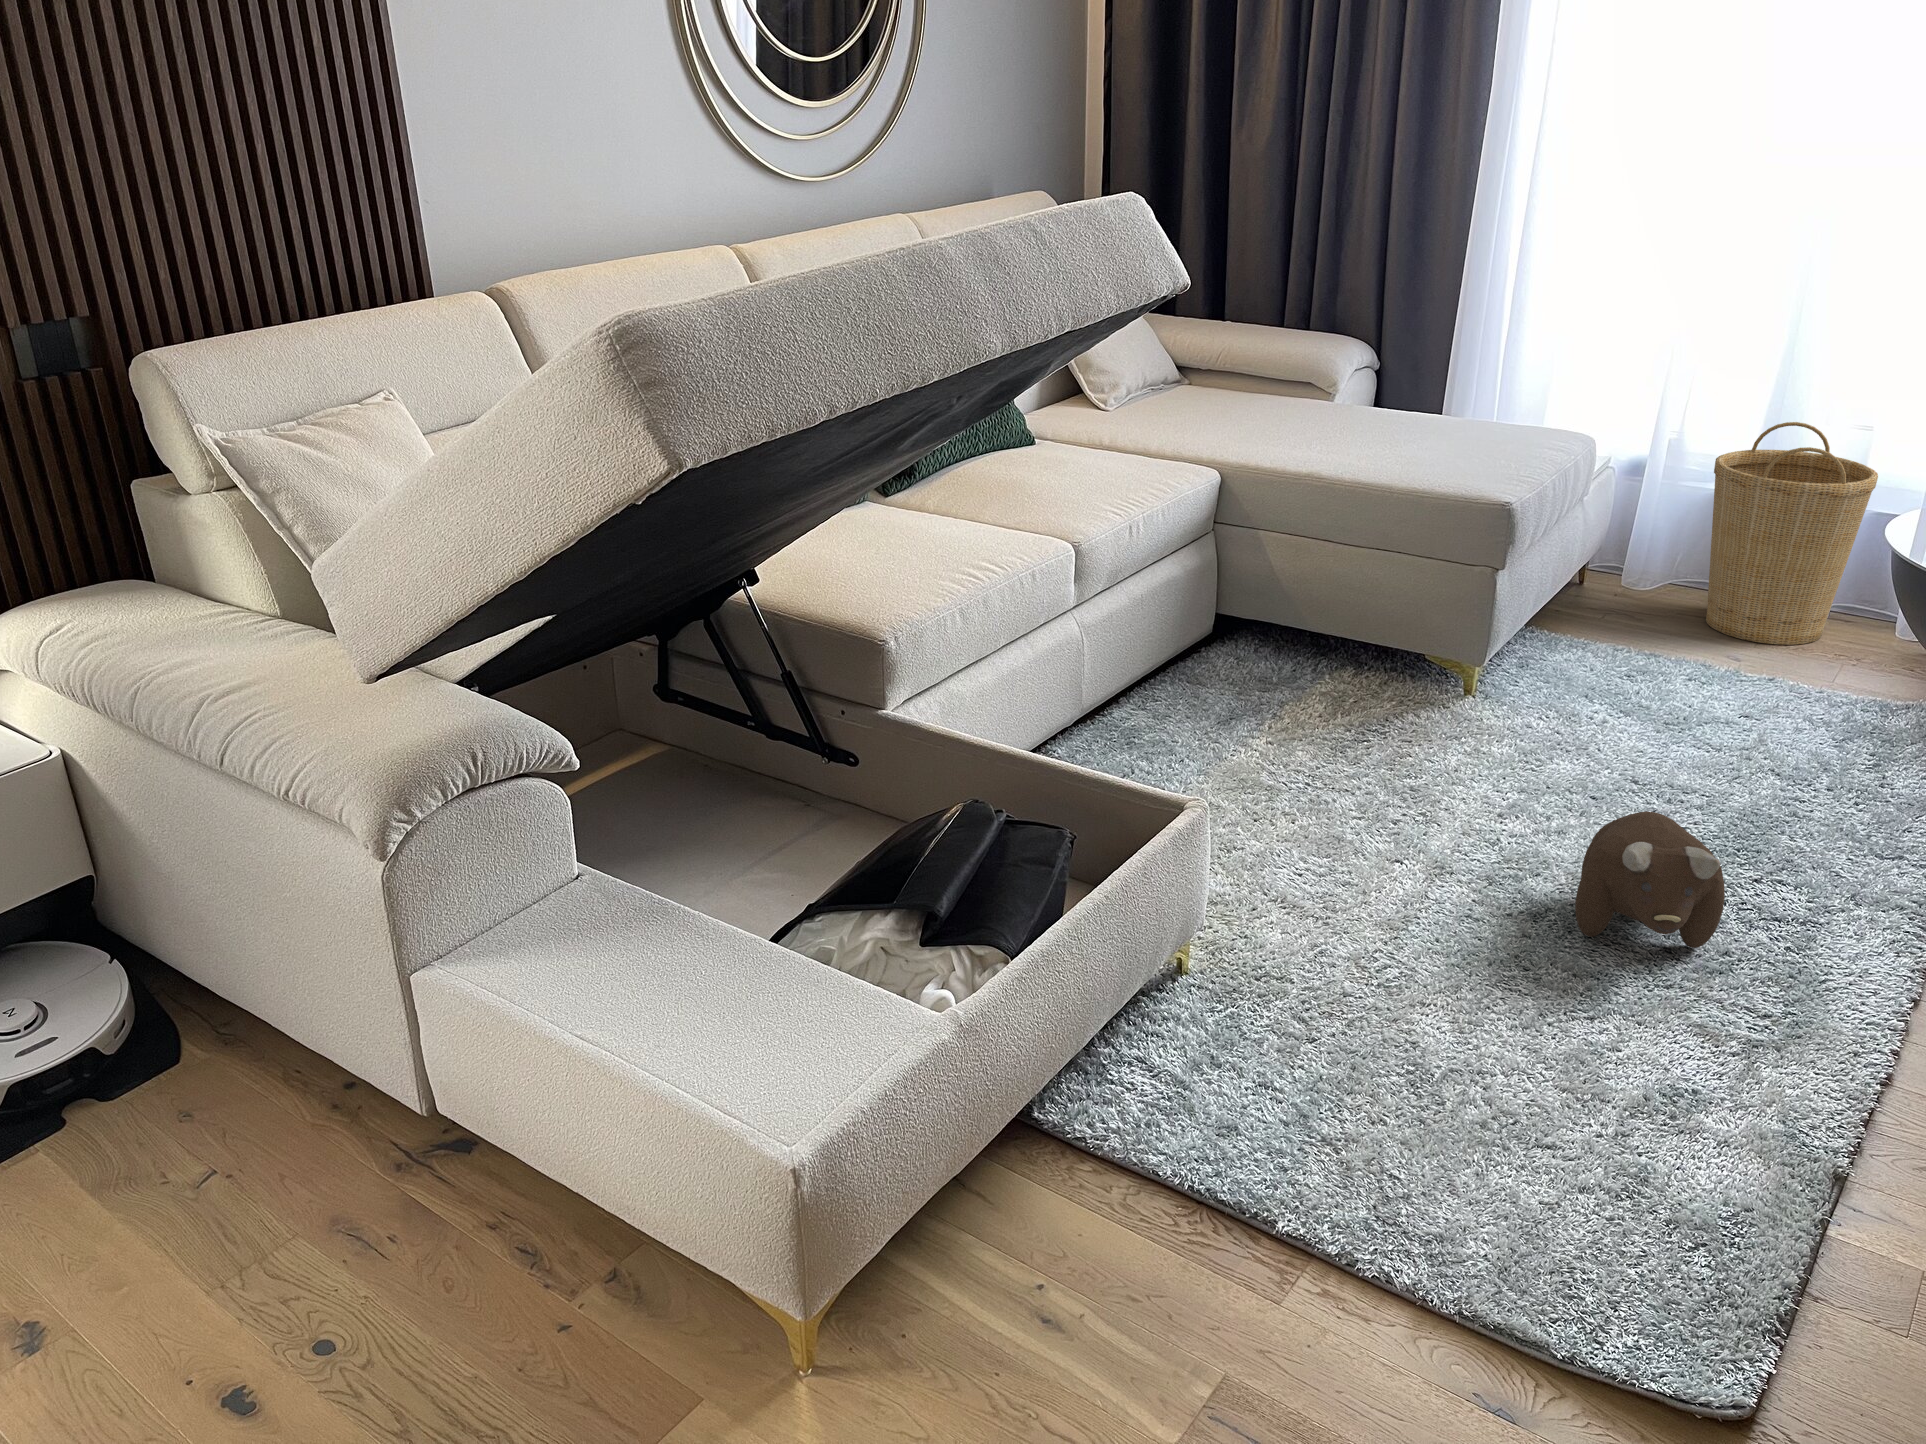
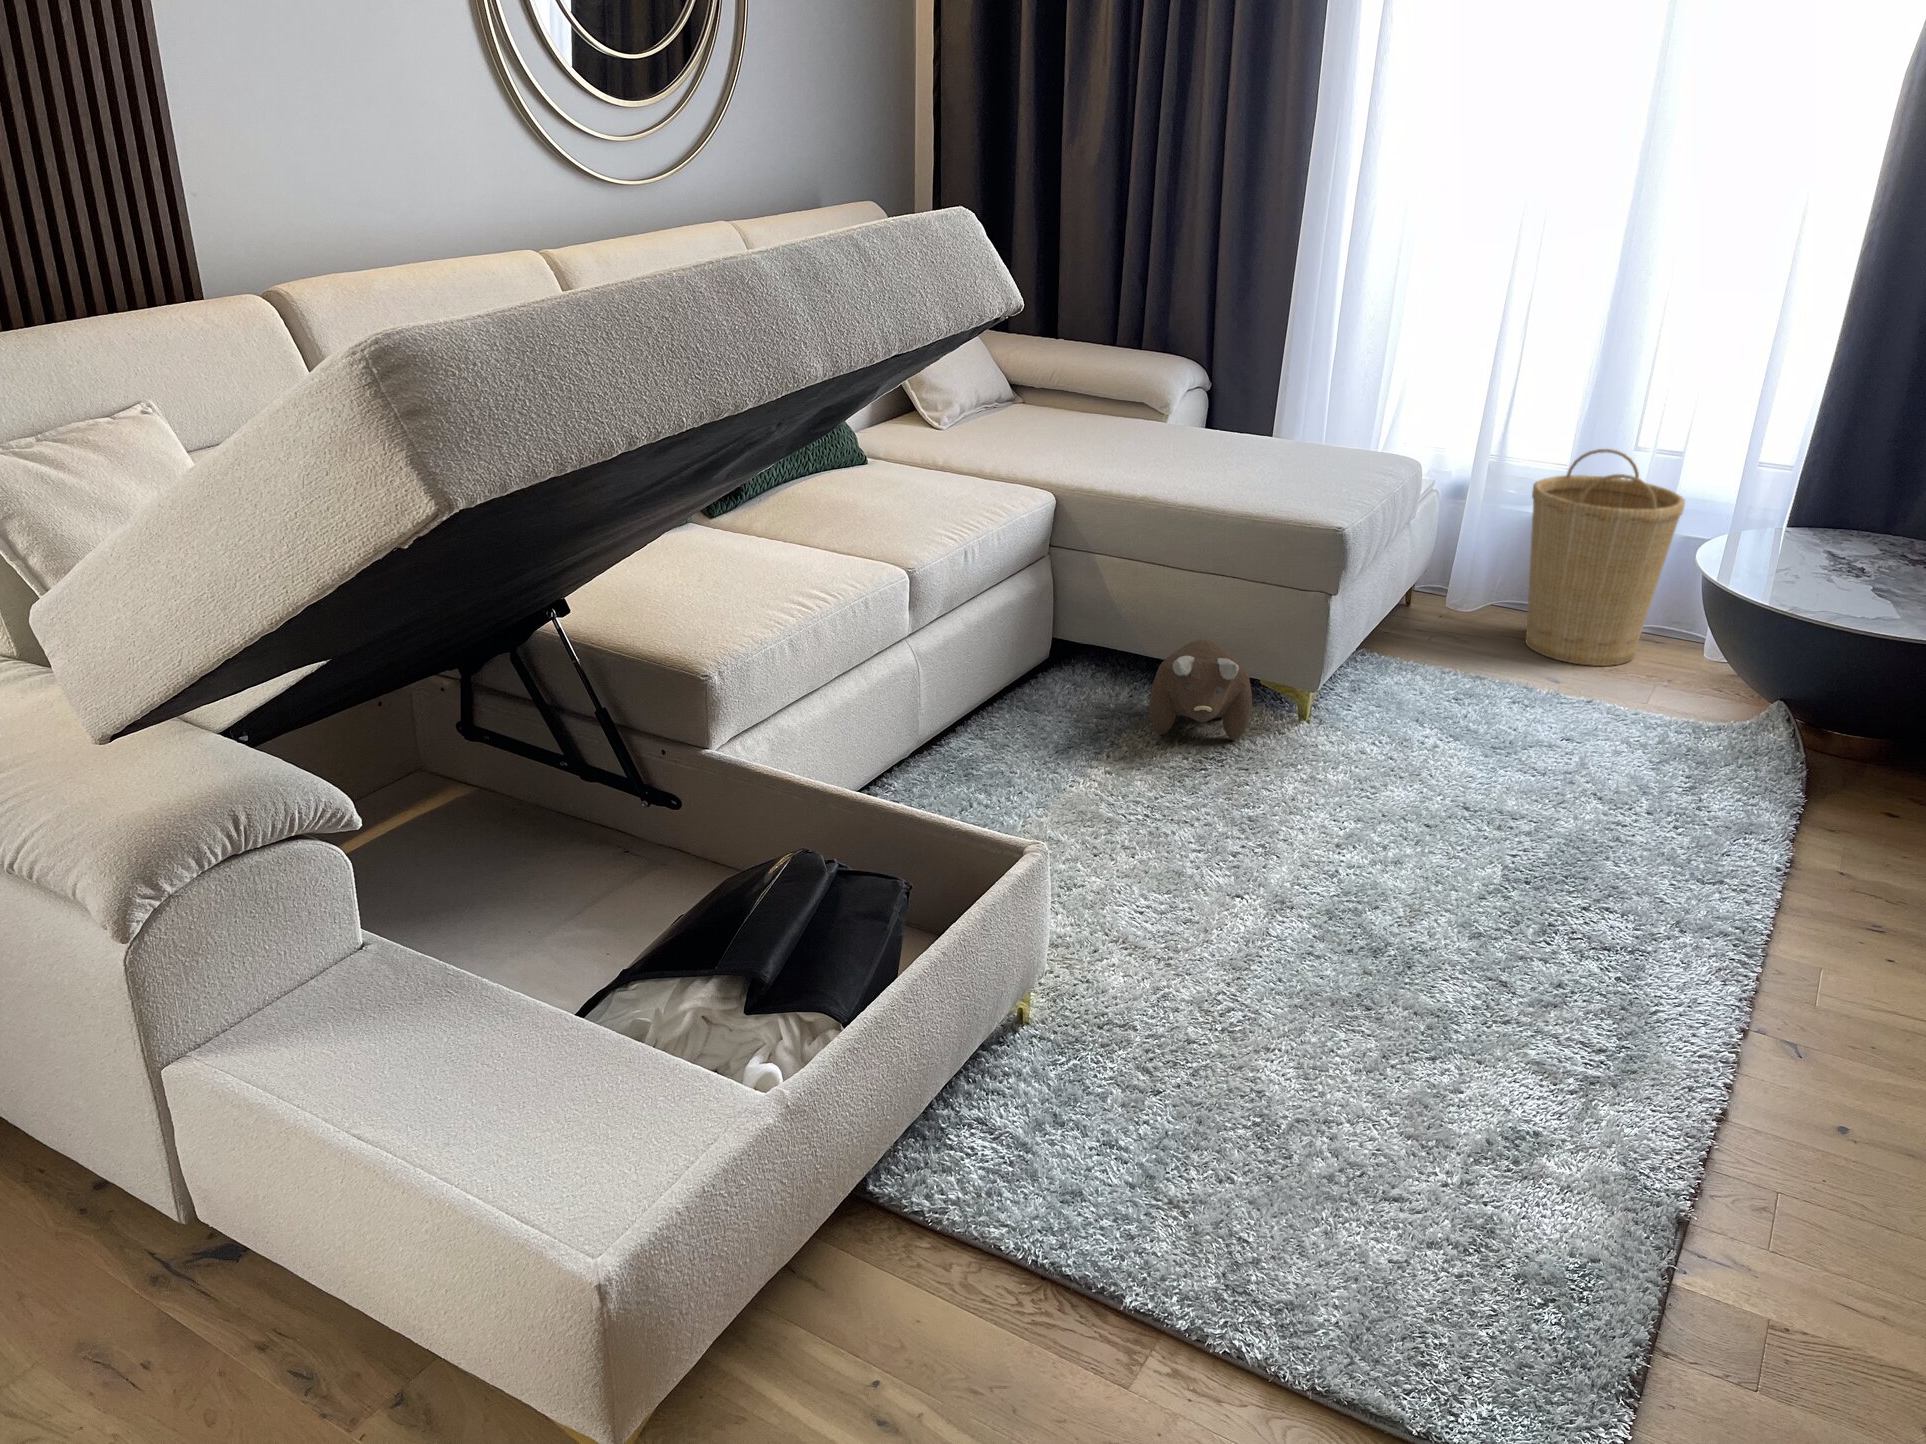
plush toy: present [1575,811,1725,948] -> present [1149,640,1252,740]

